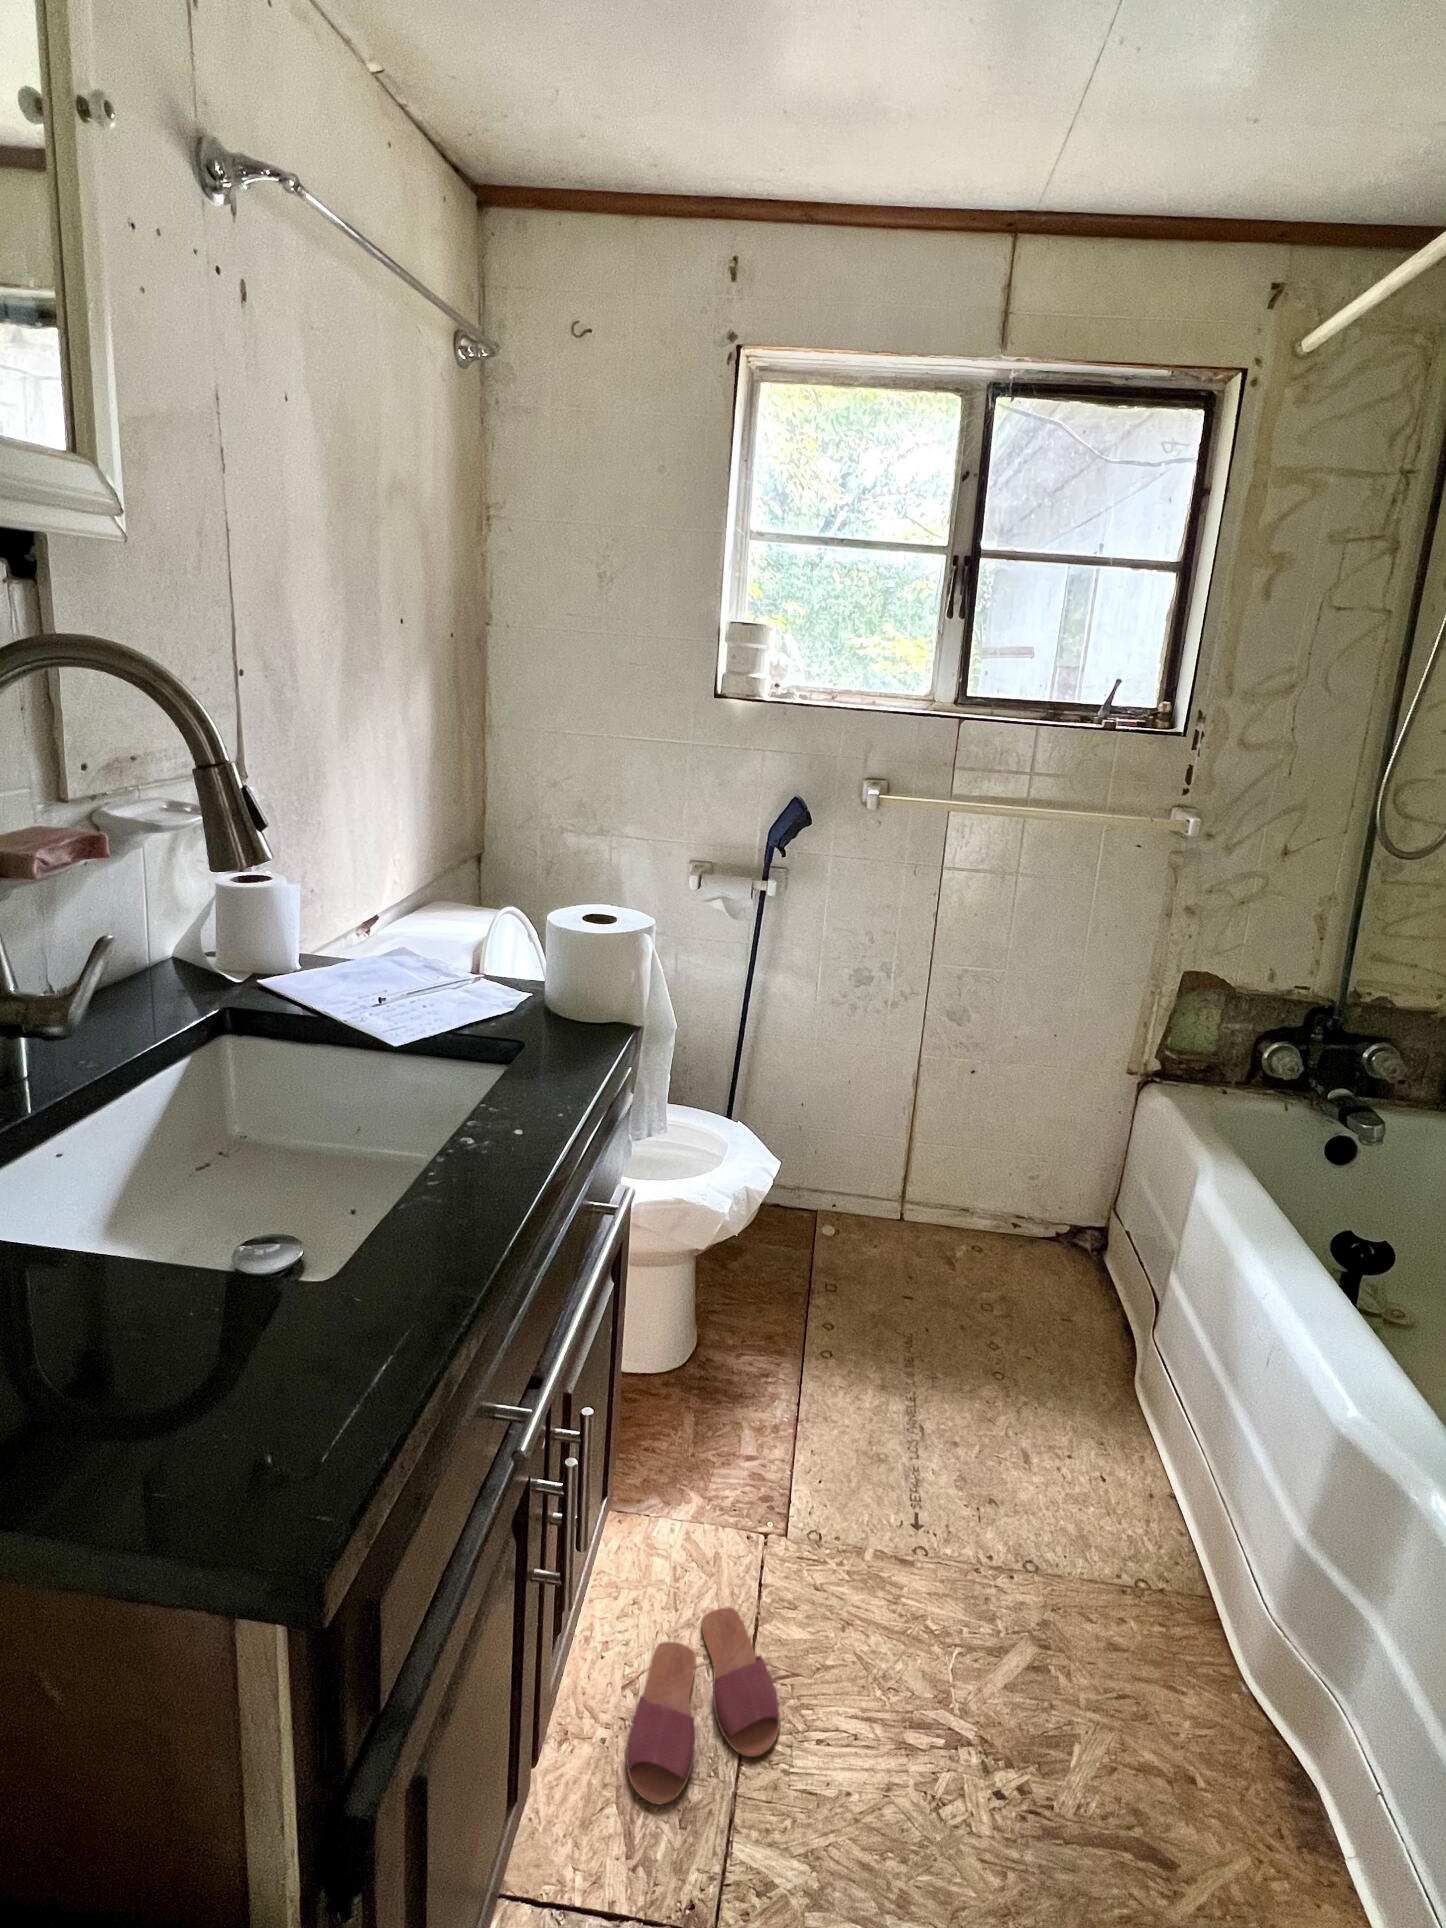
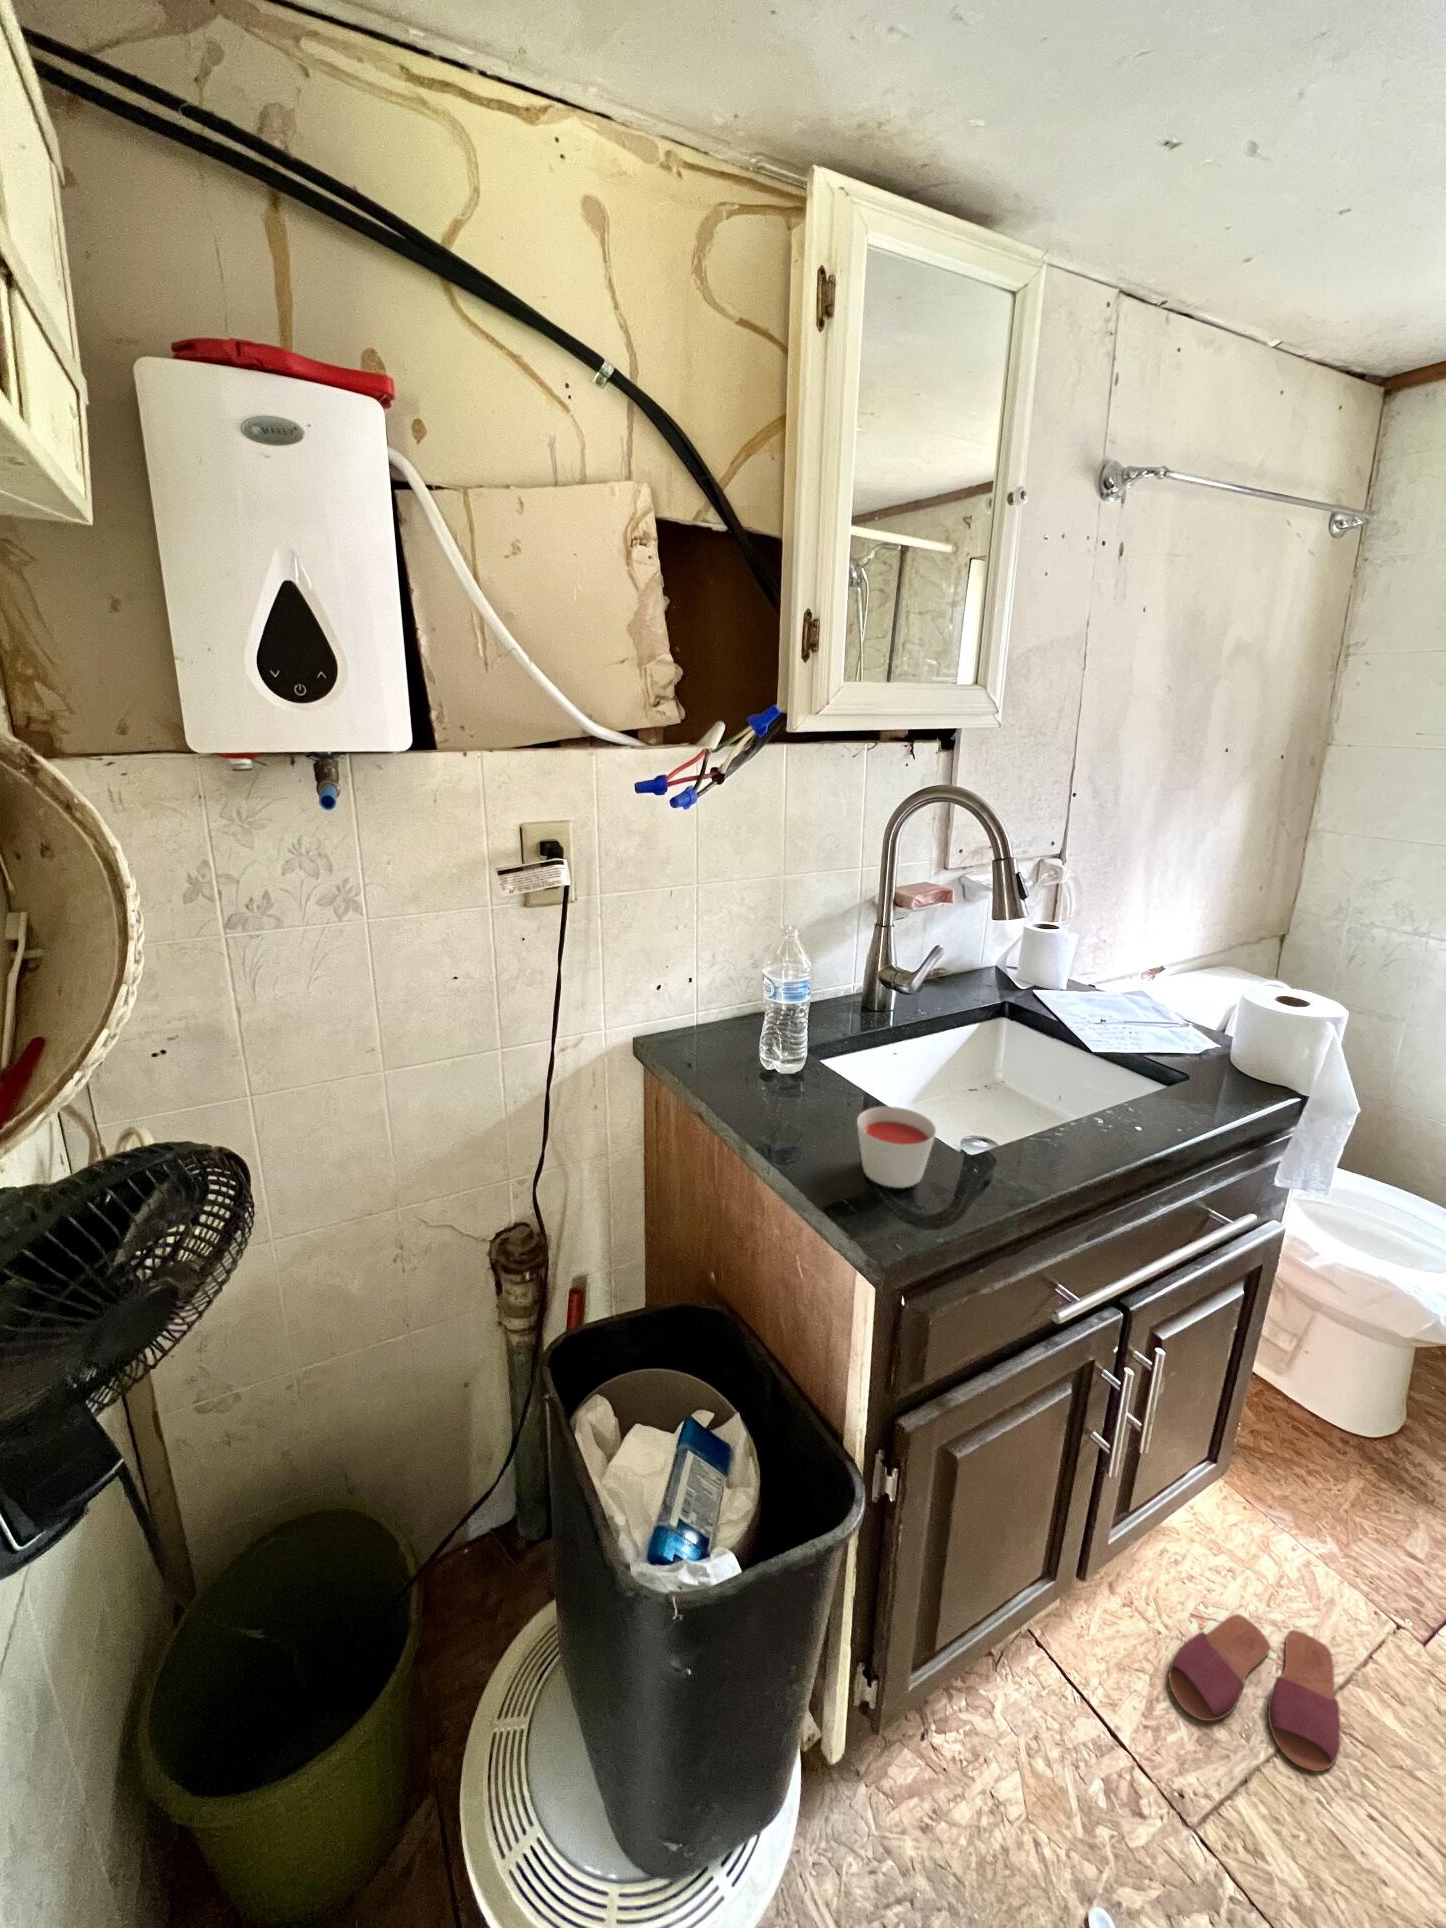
candle: none [130,1246,301,1416] -> present [857,1106,936,1188]

